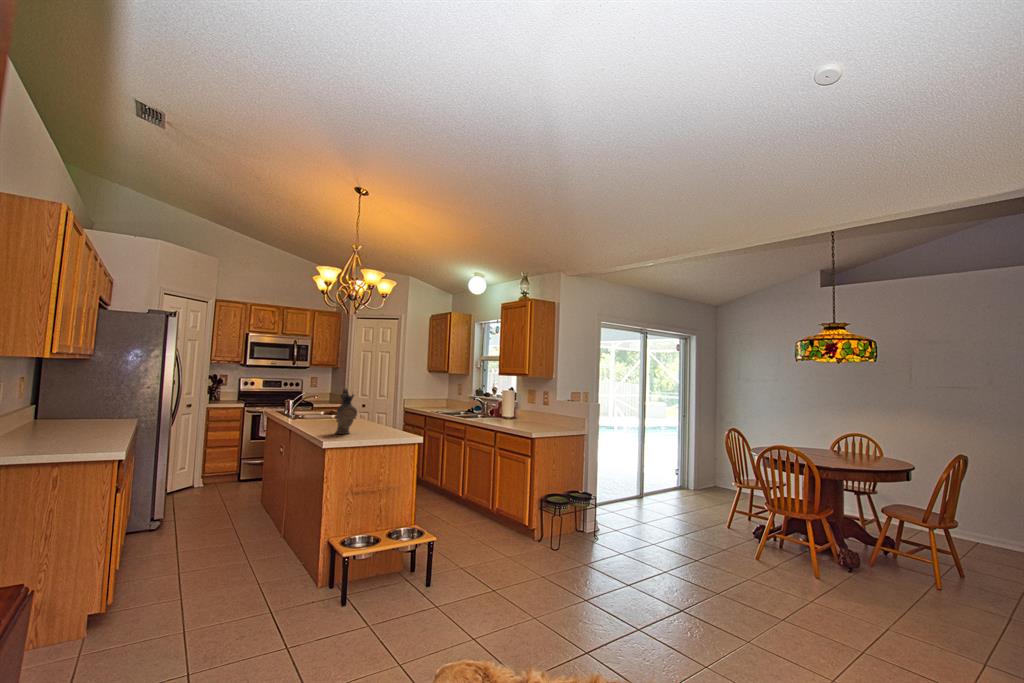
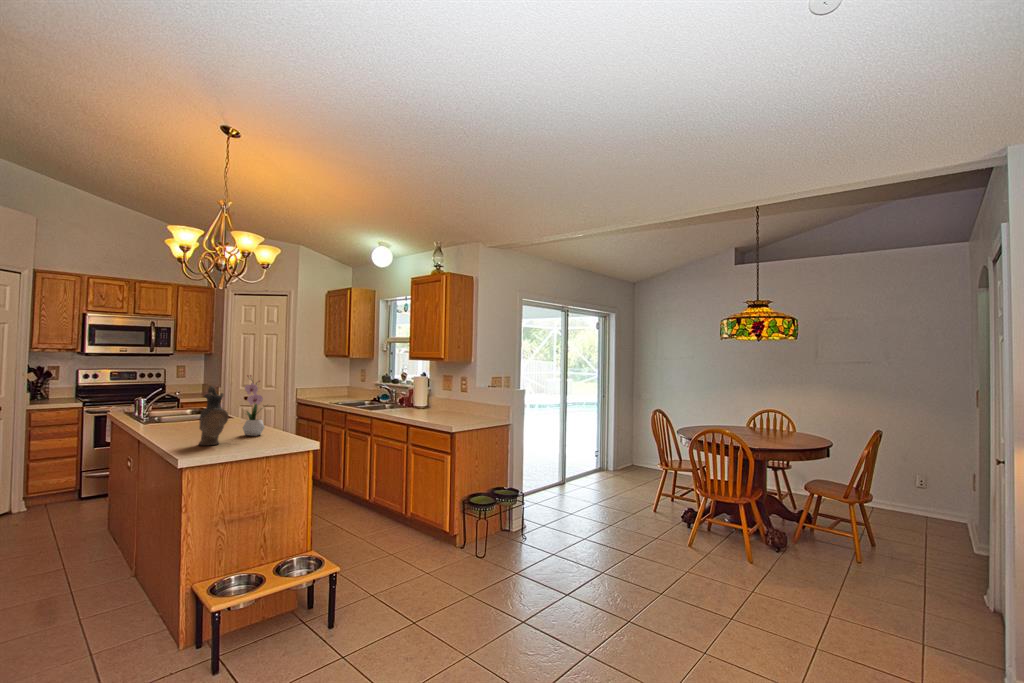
flower arrangement: none [365,381,386,430] -> present [243,375,264,436]

